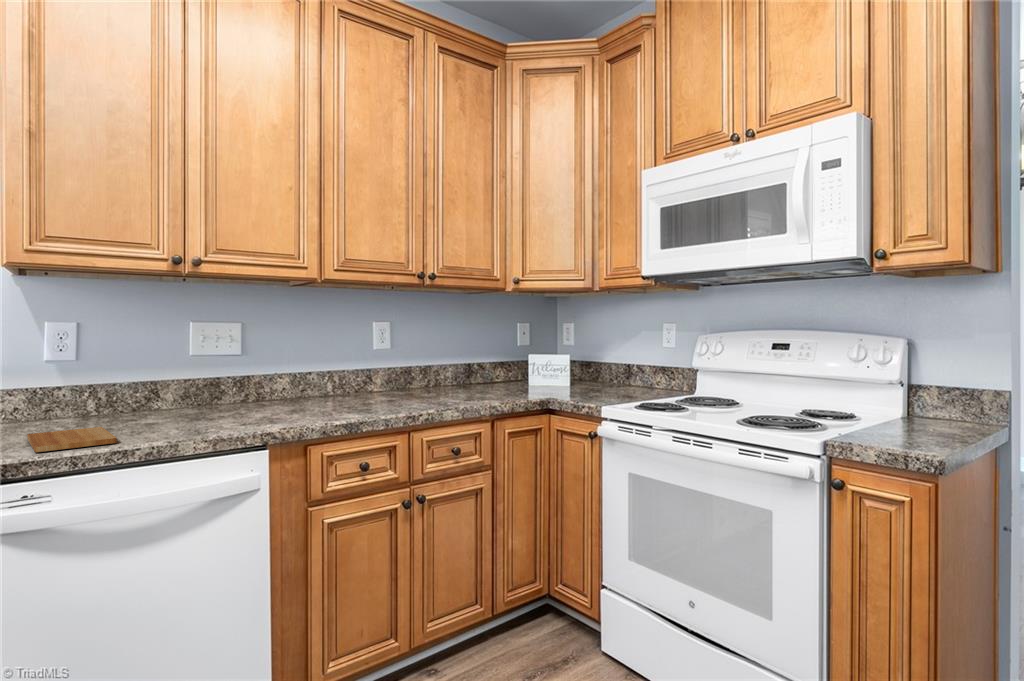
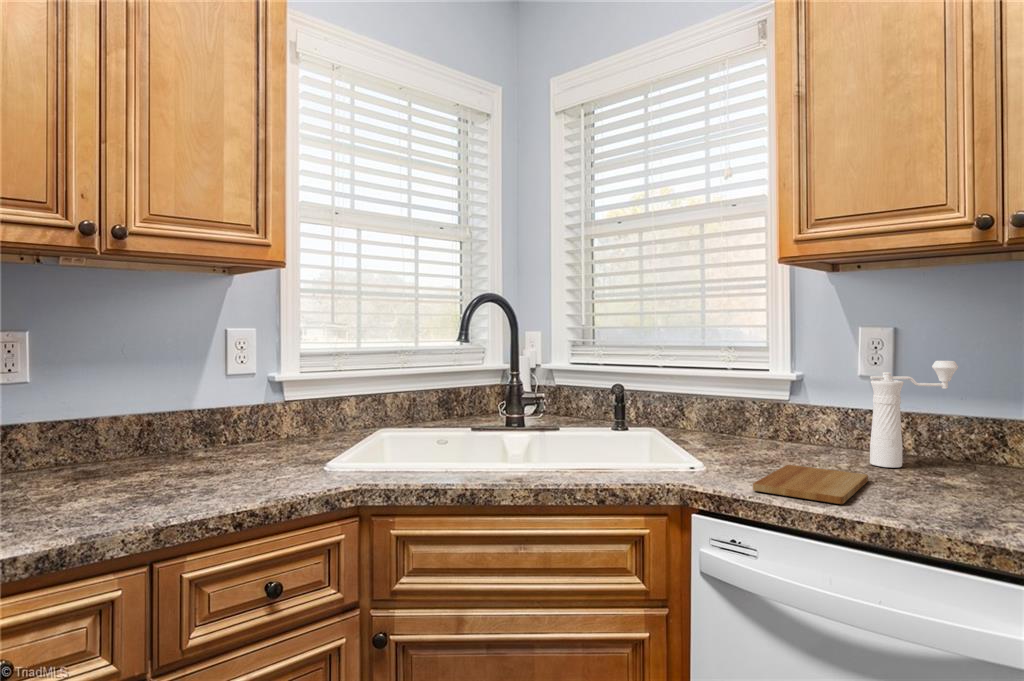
pepper mill: none [77,344,135,424] -> present [870,361,958,468]

